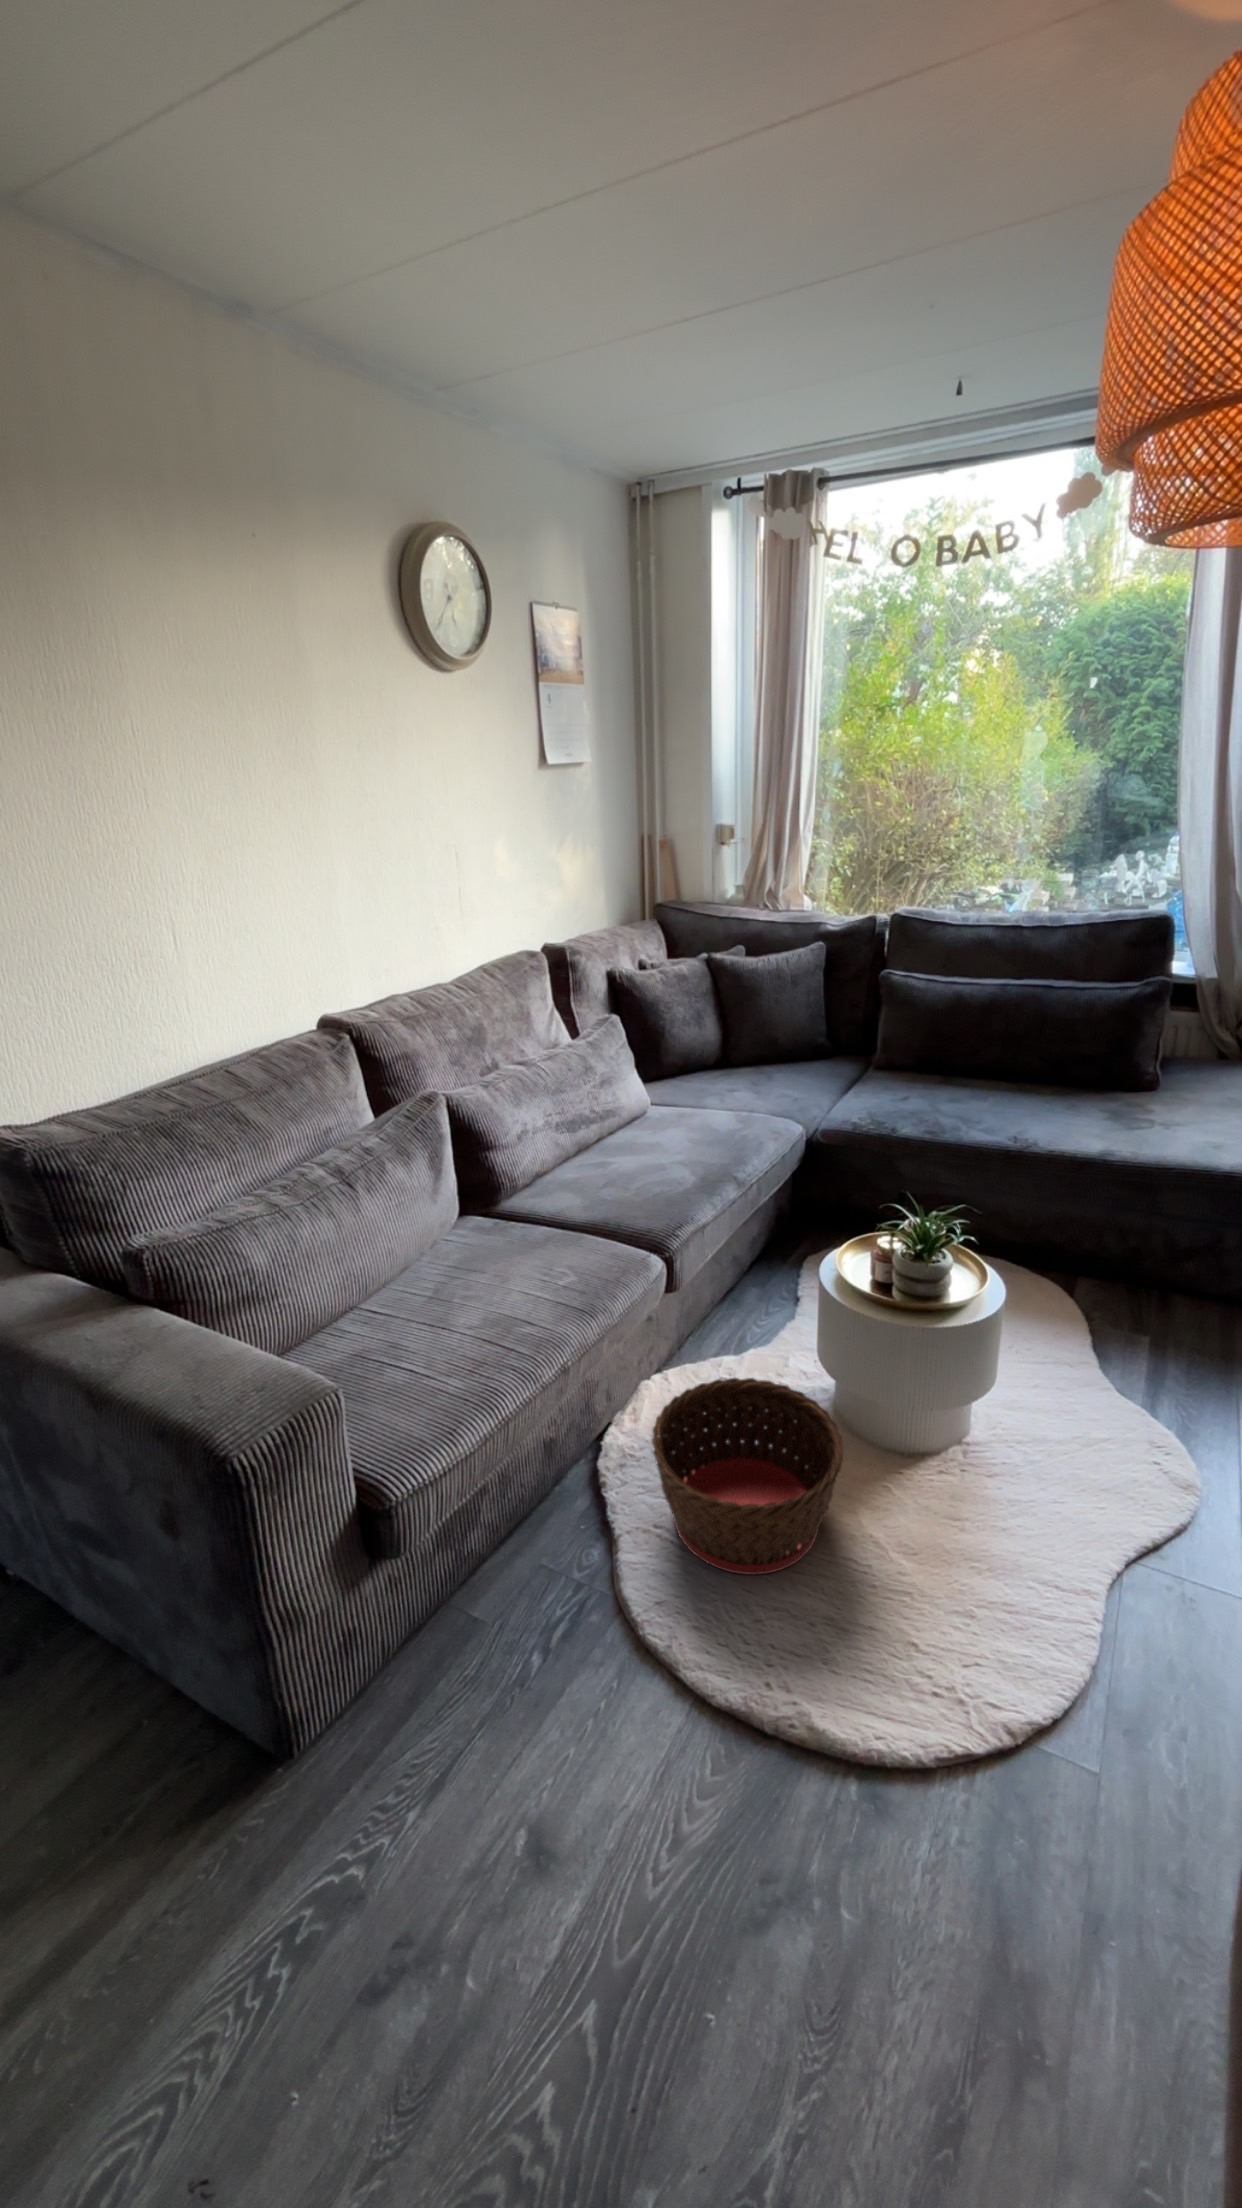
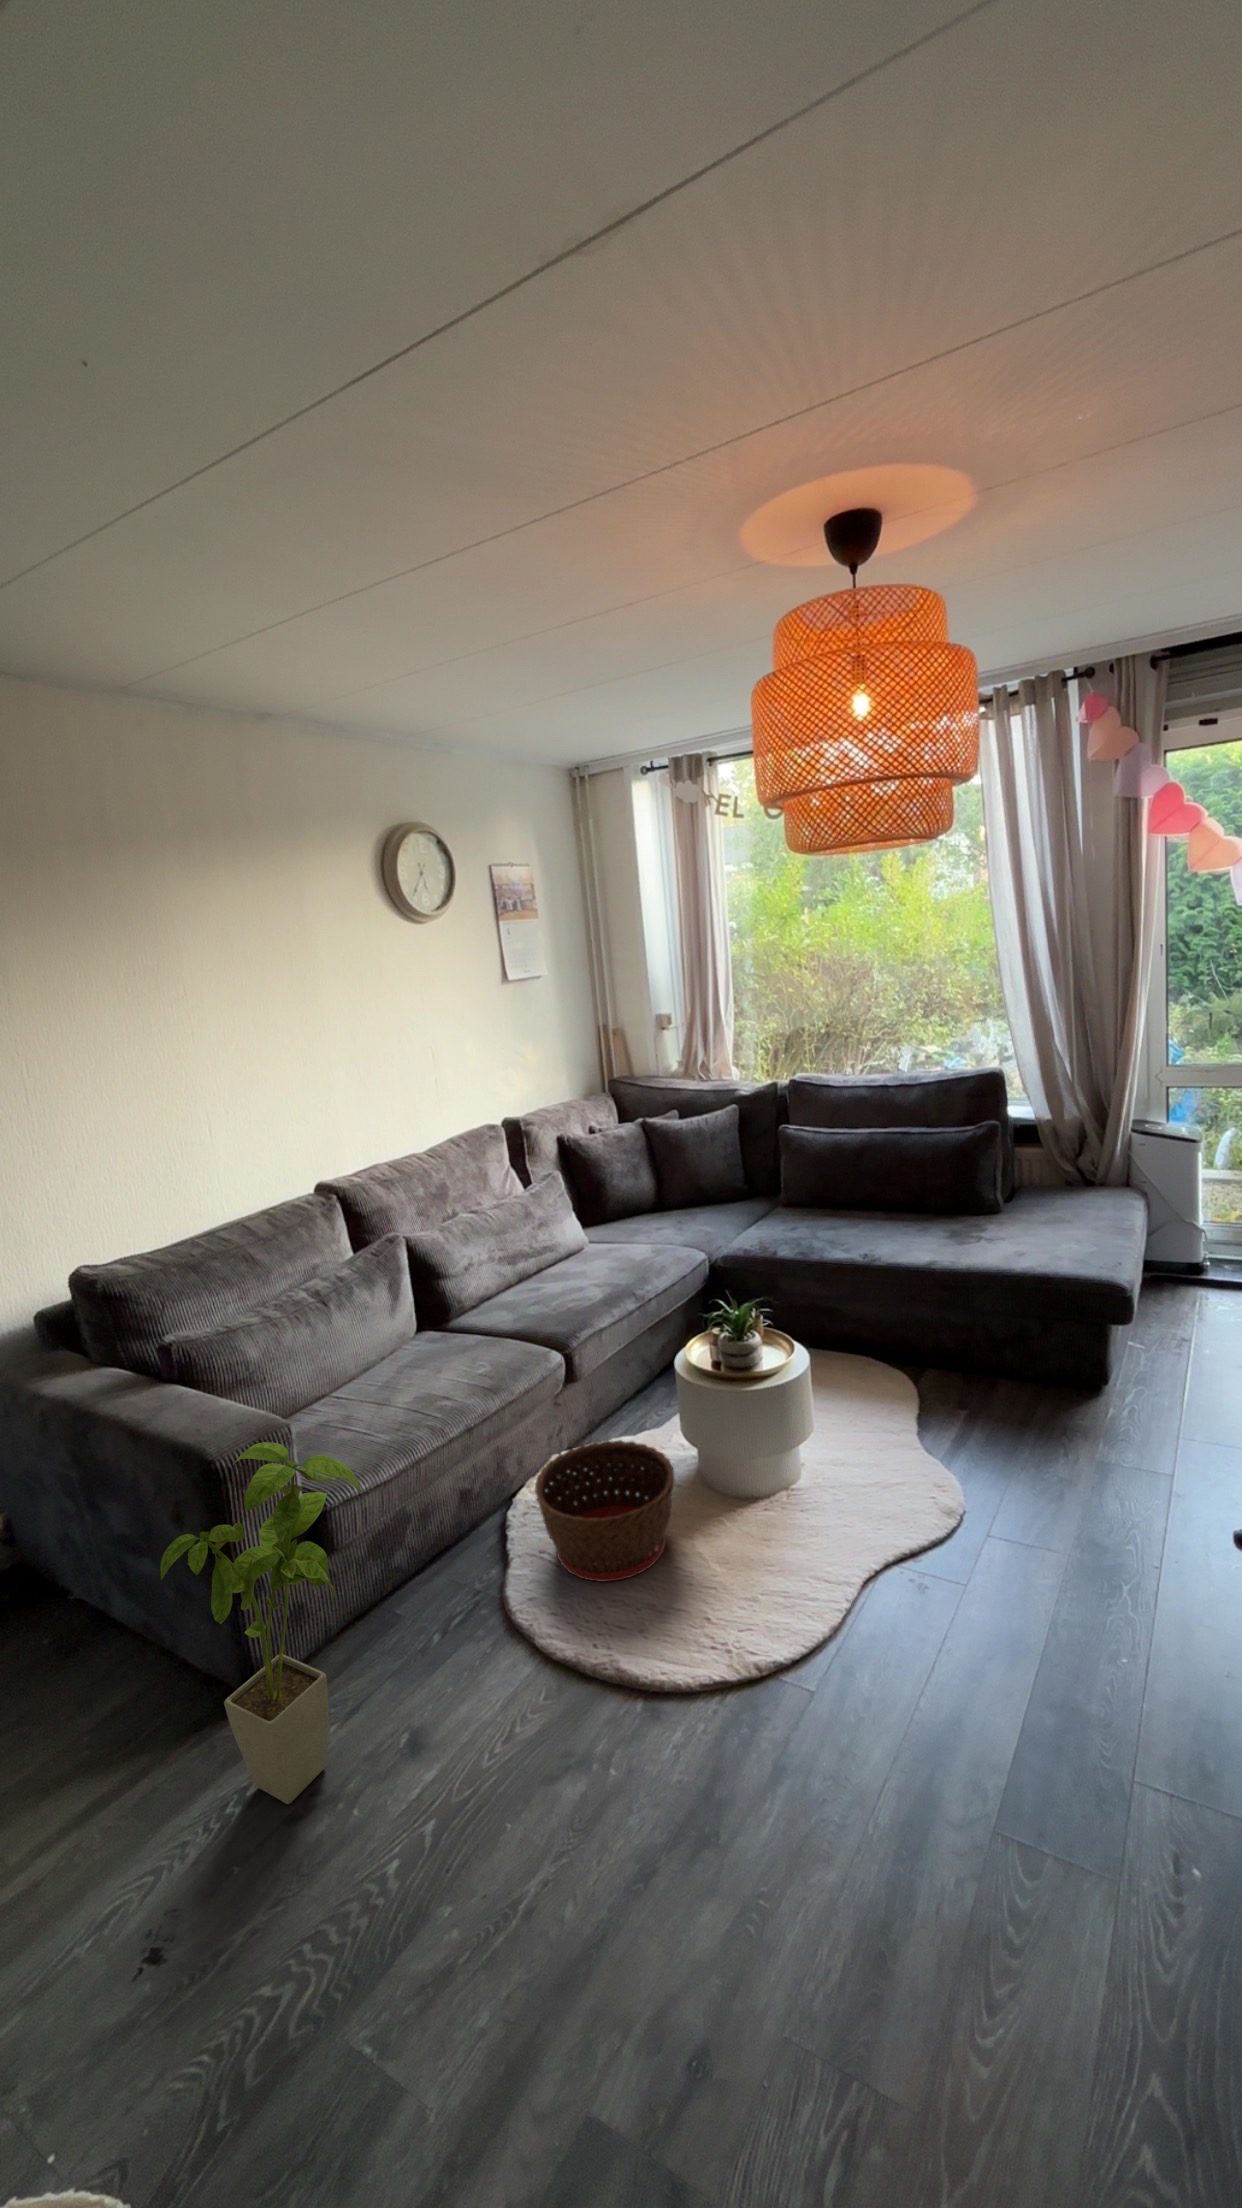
house plant: none [148,1466,487,1964] -> present [161,1442,363,1804]

